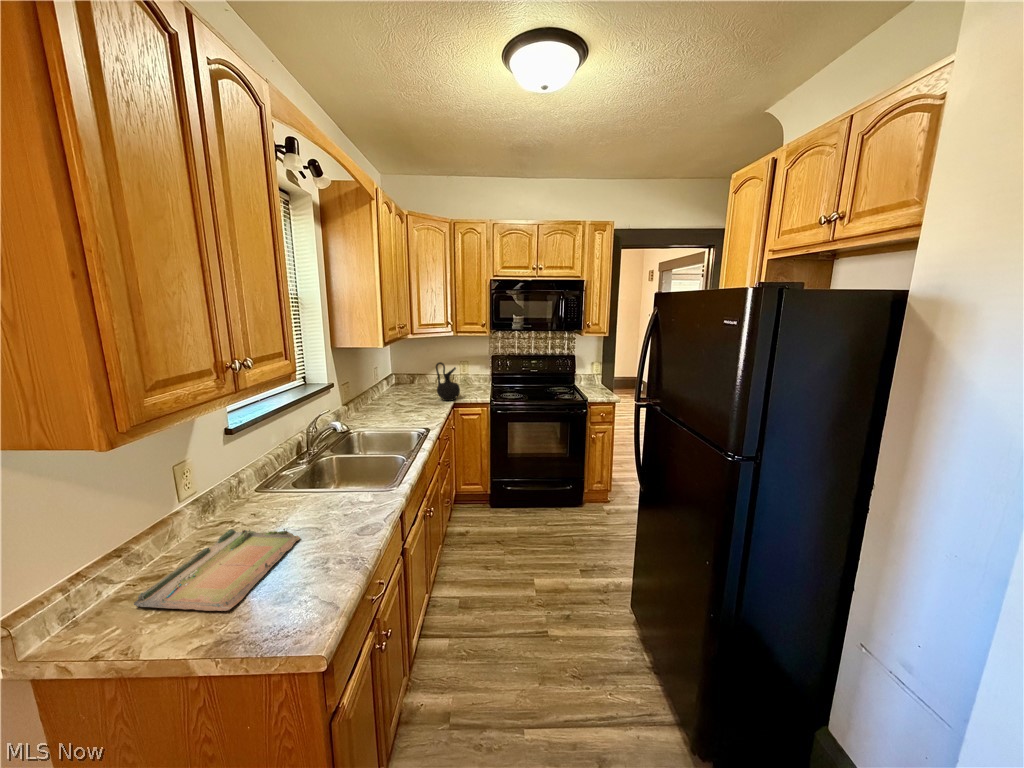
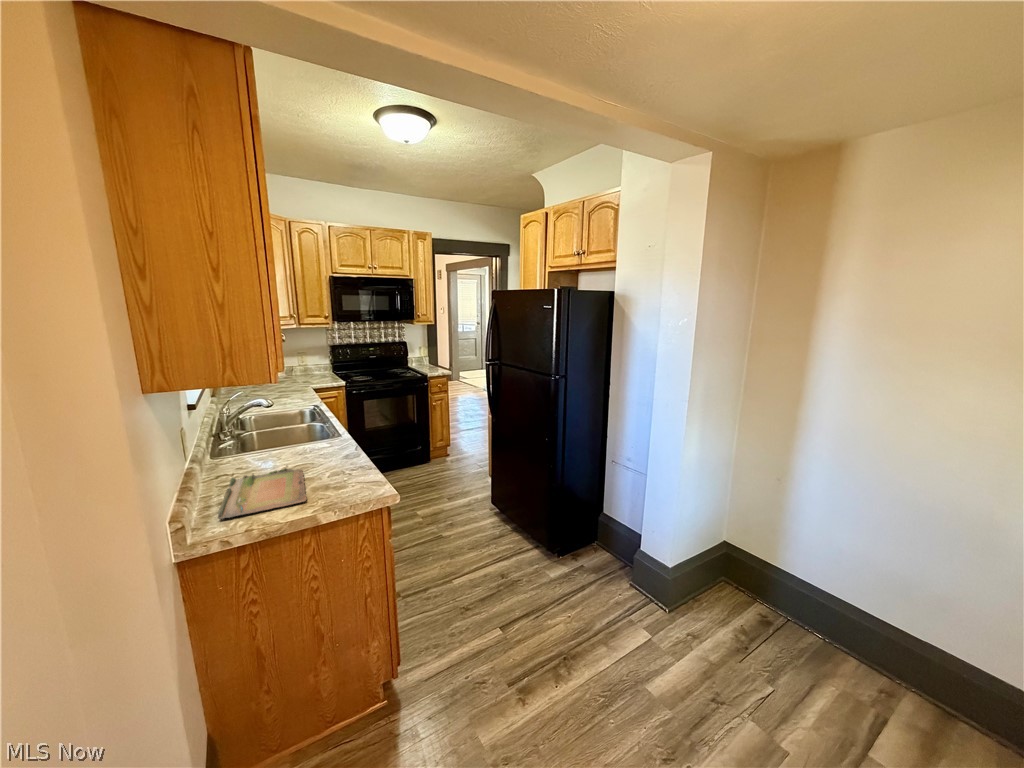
ceramic jug: present [436,362,460,401] -> none [291,351,316,387]

